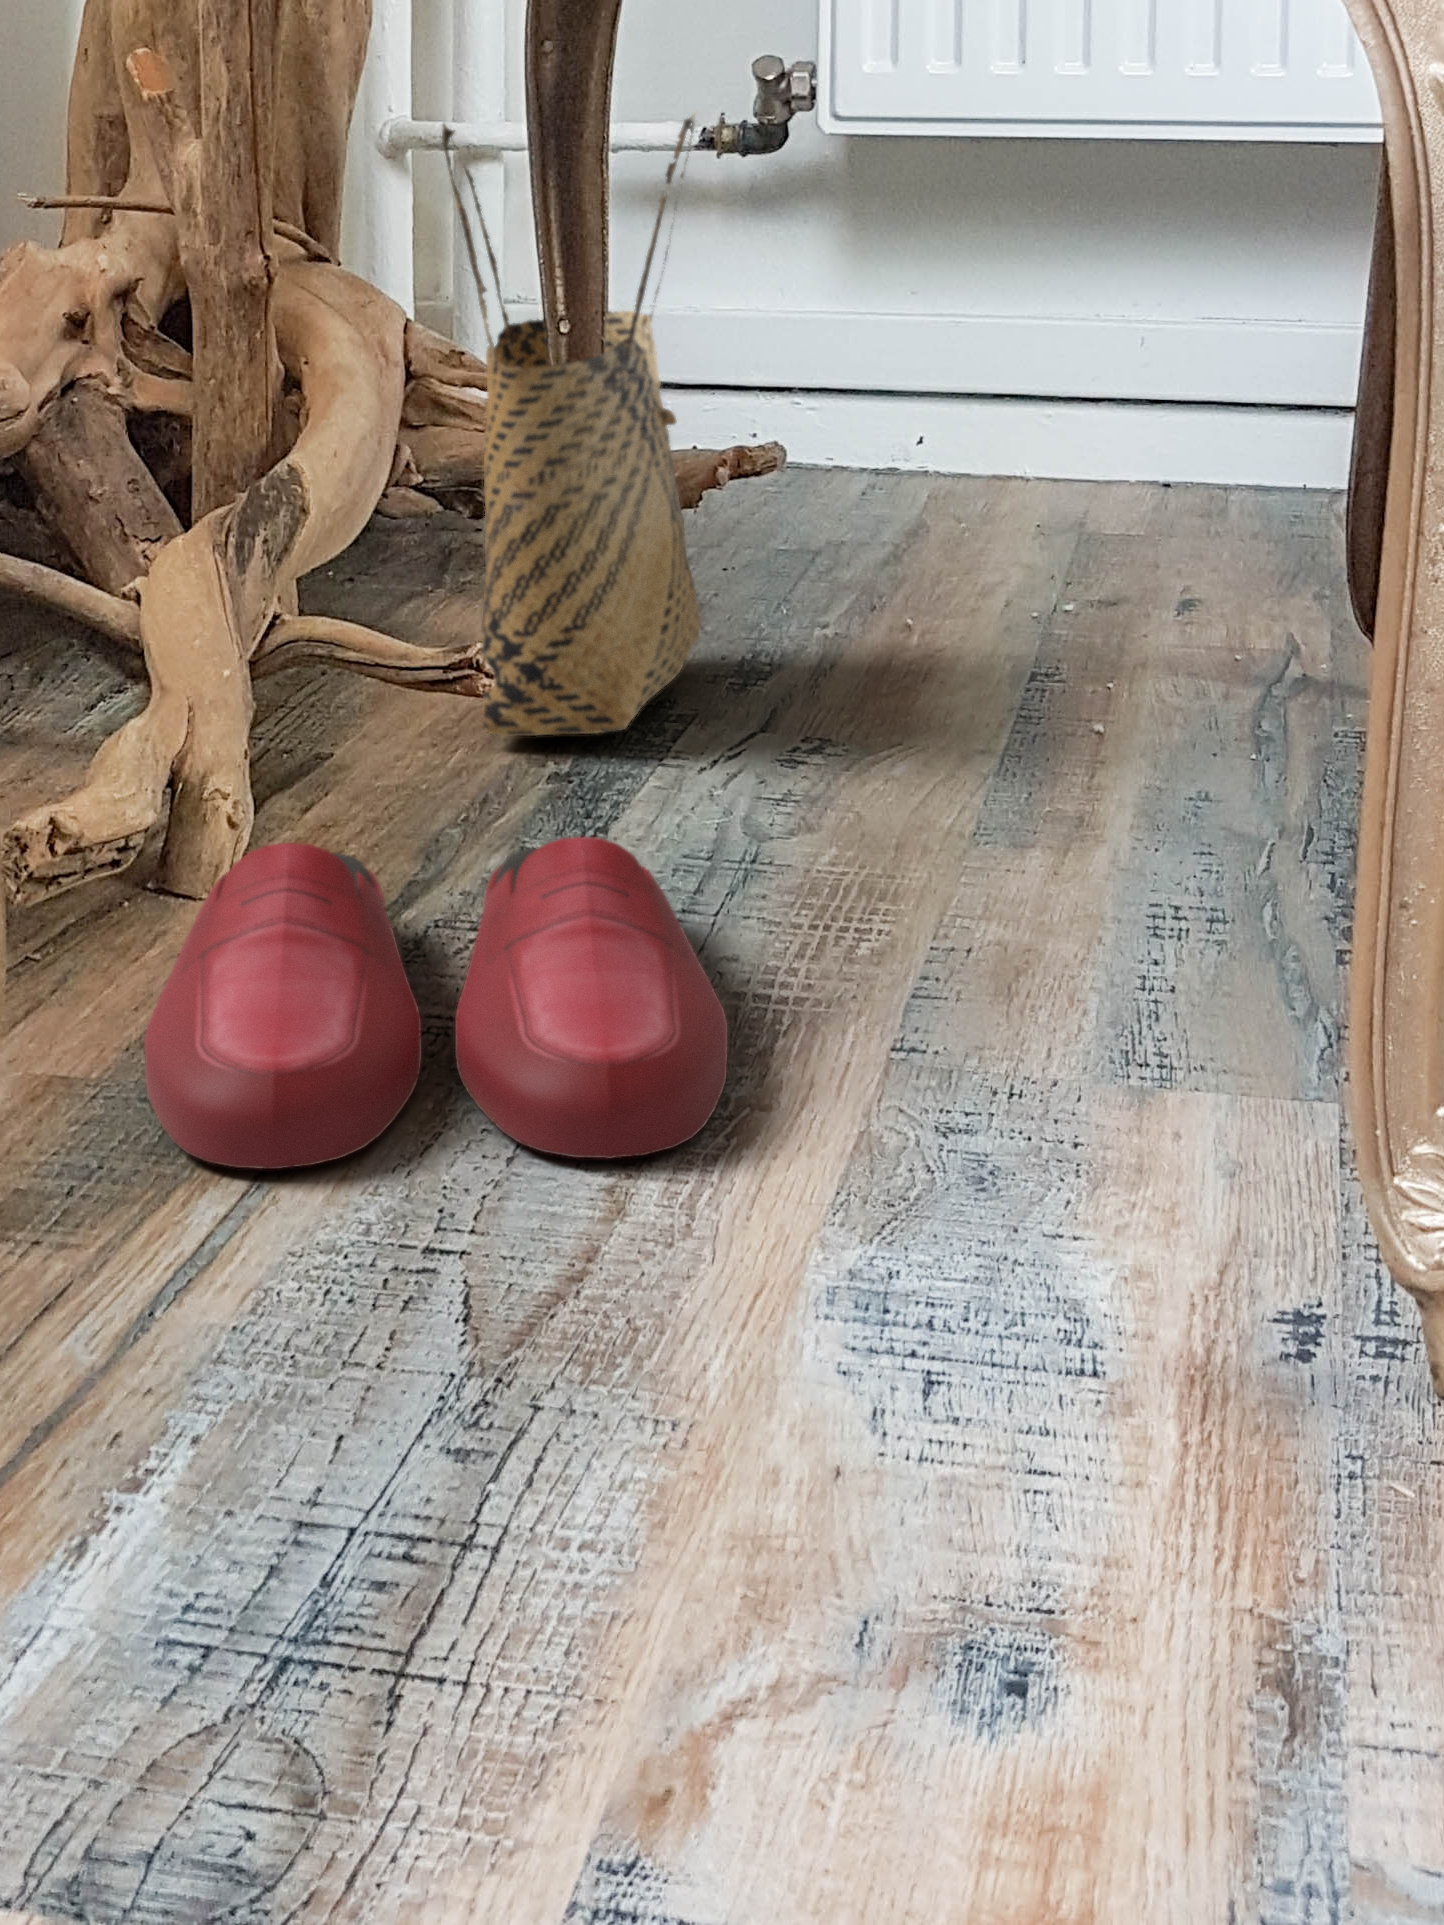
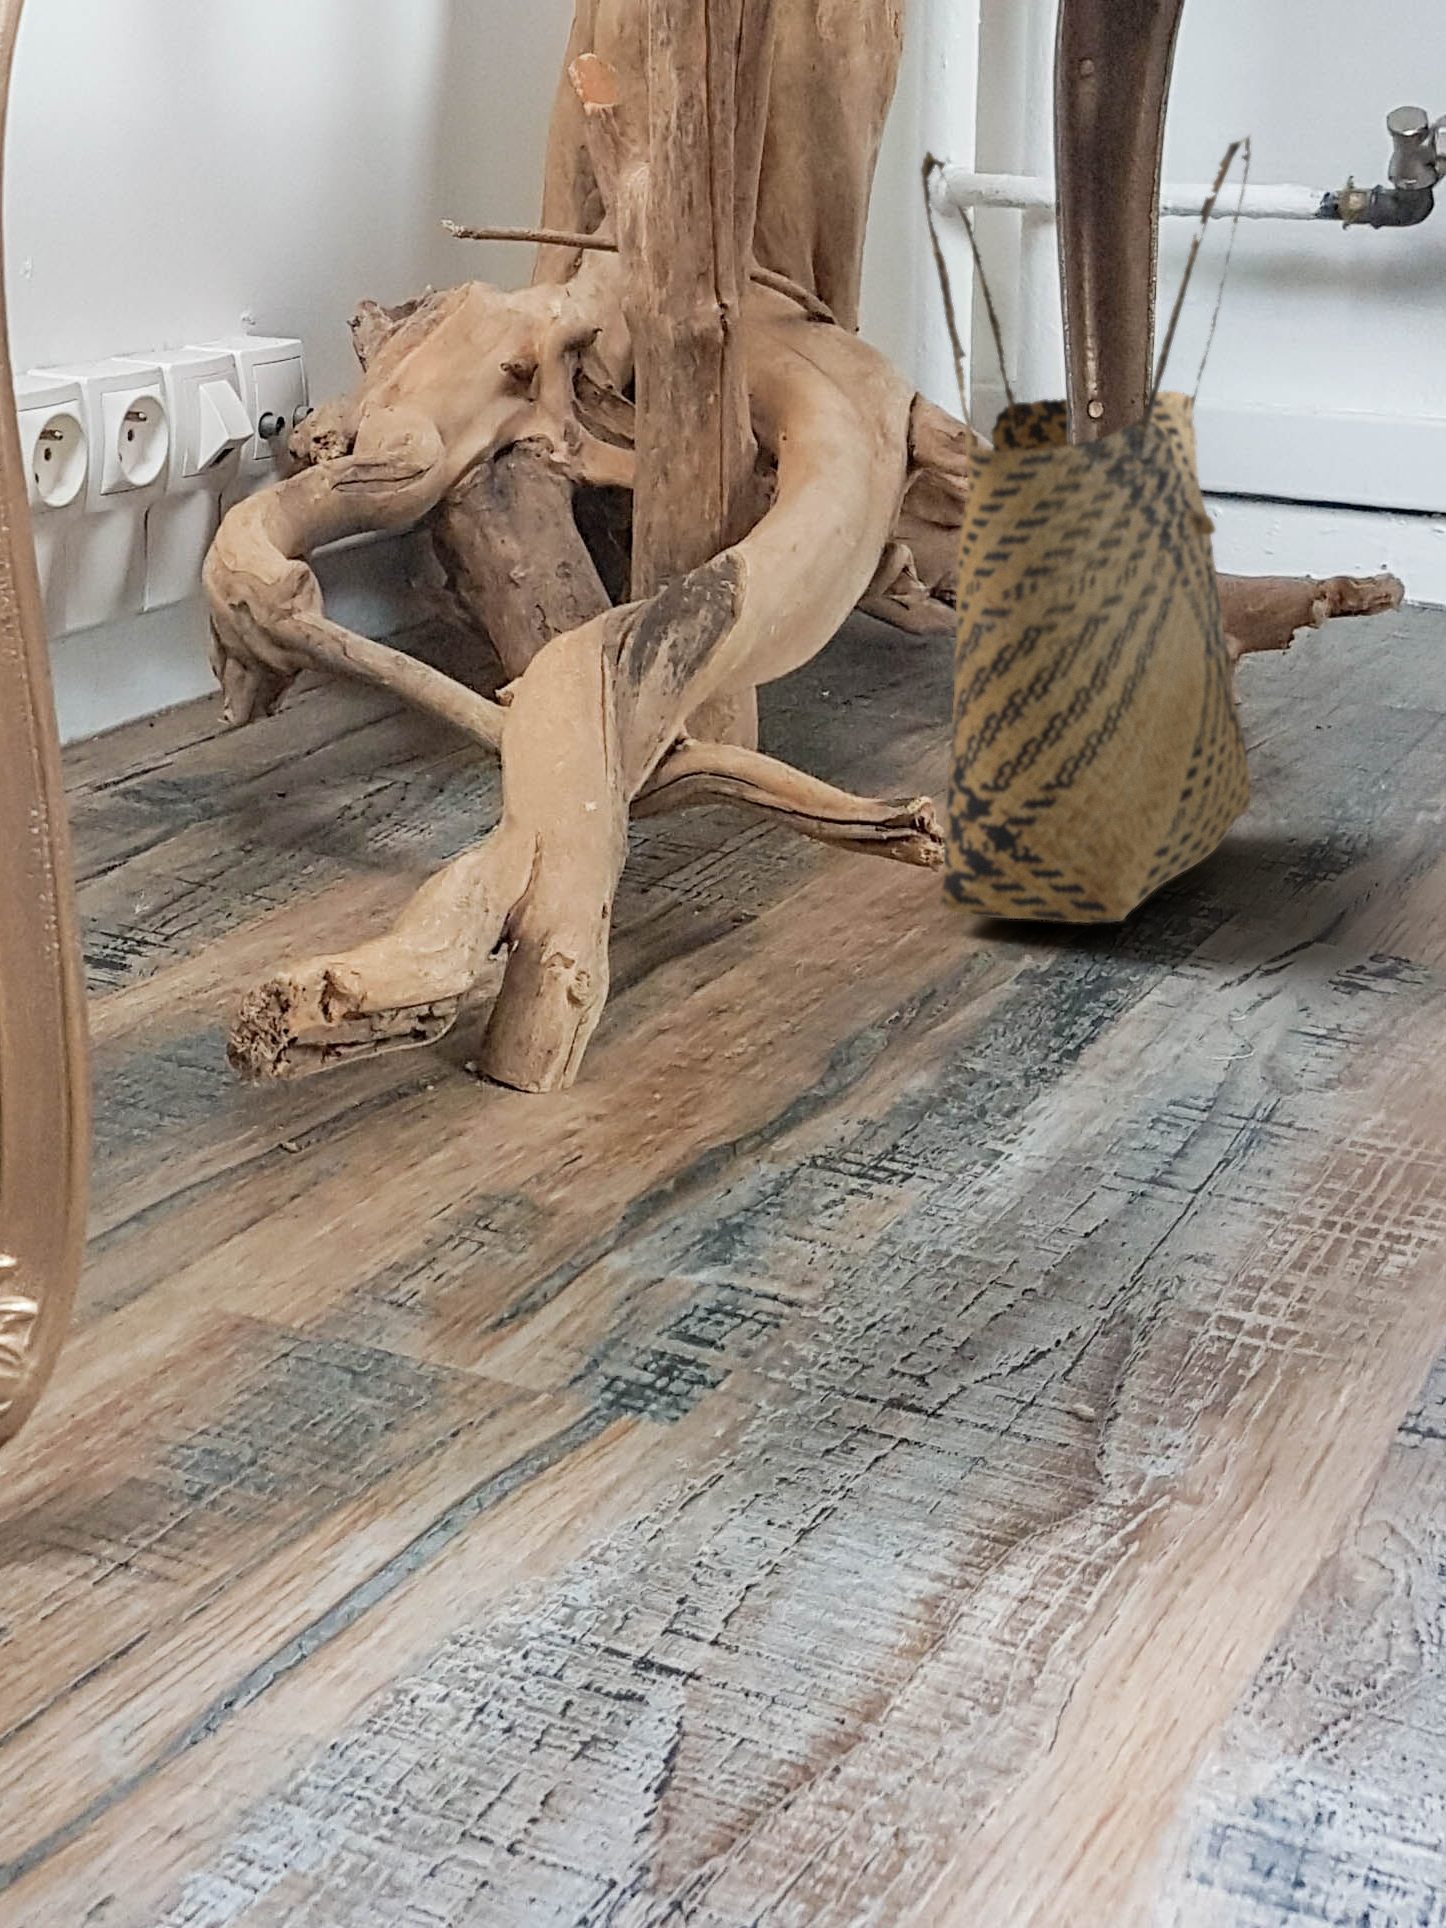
slippers: present [144,837,728,1169] -> none [352,1041,1152,1556]

